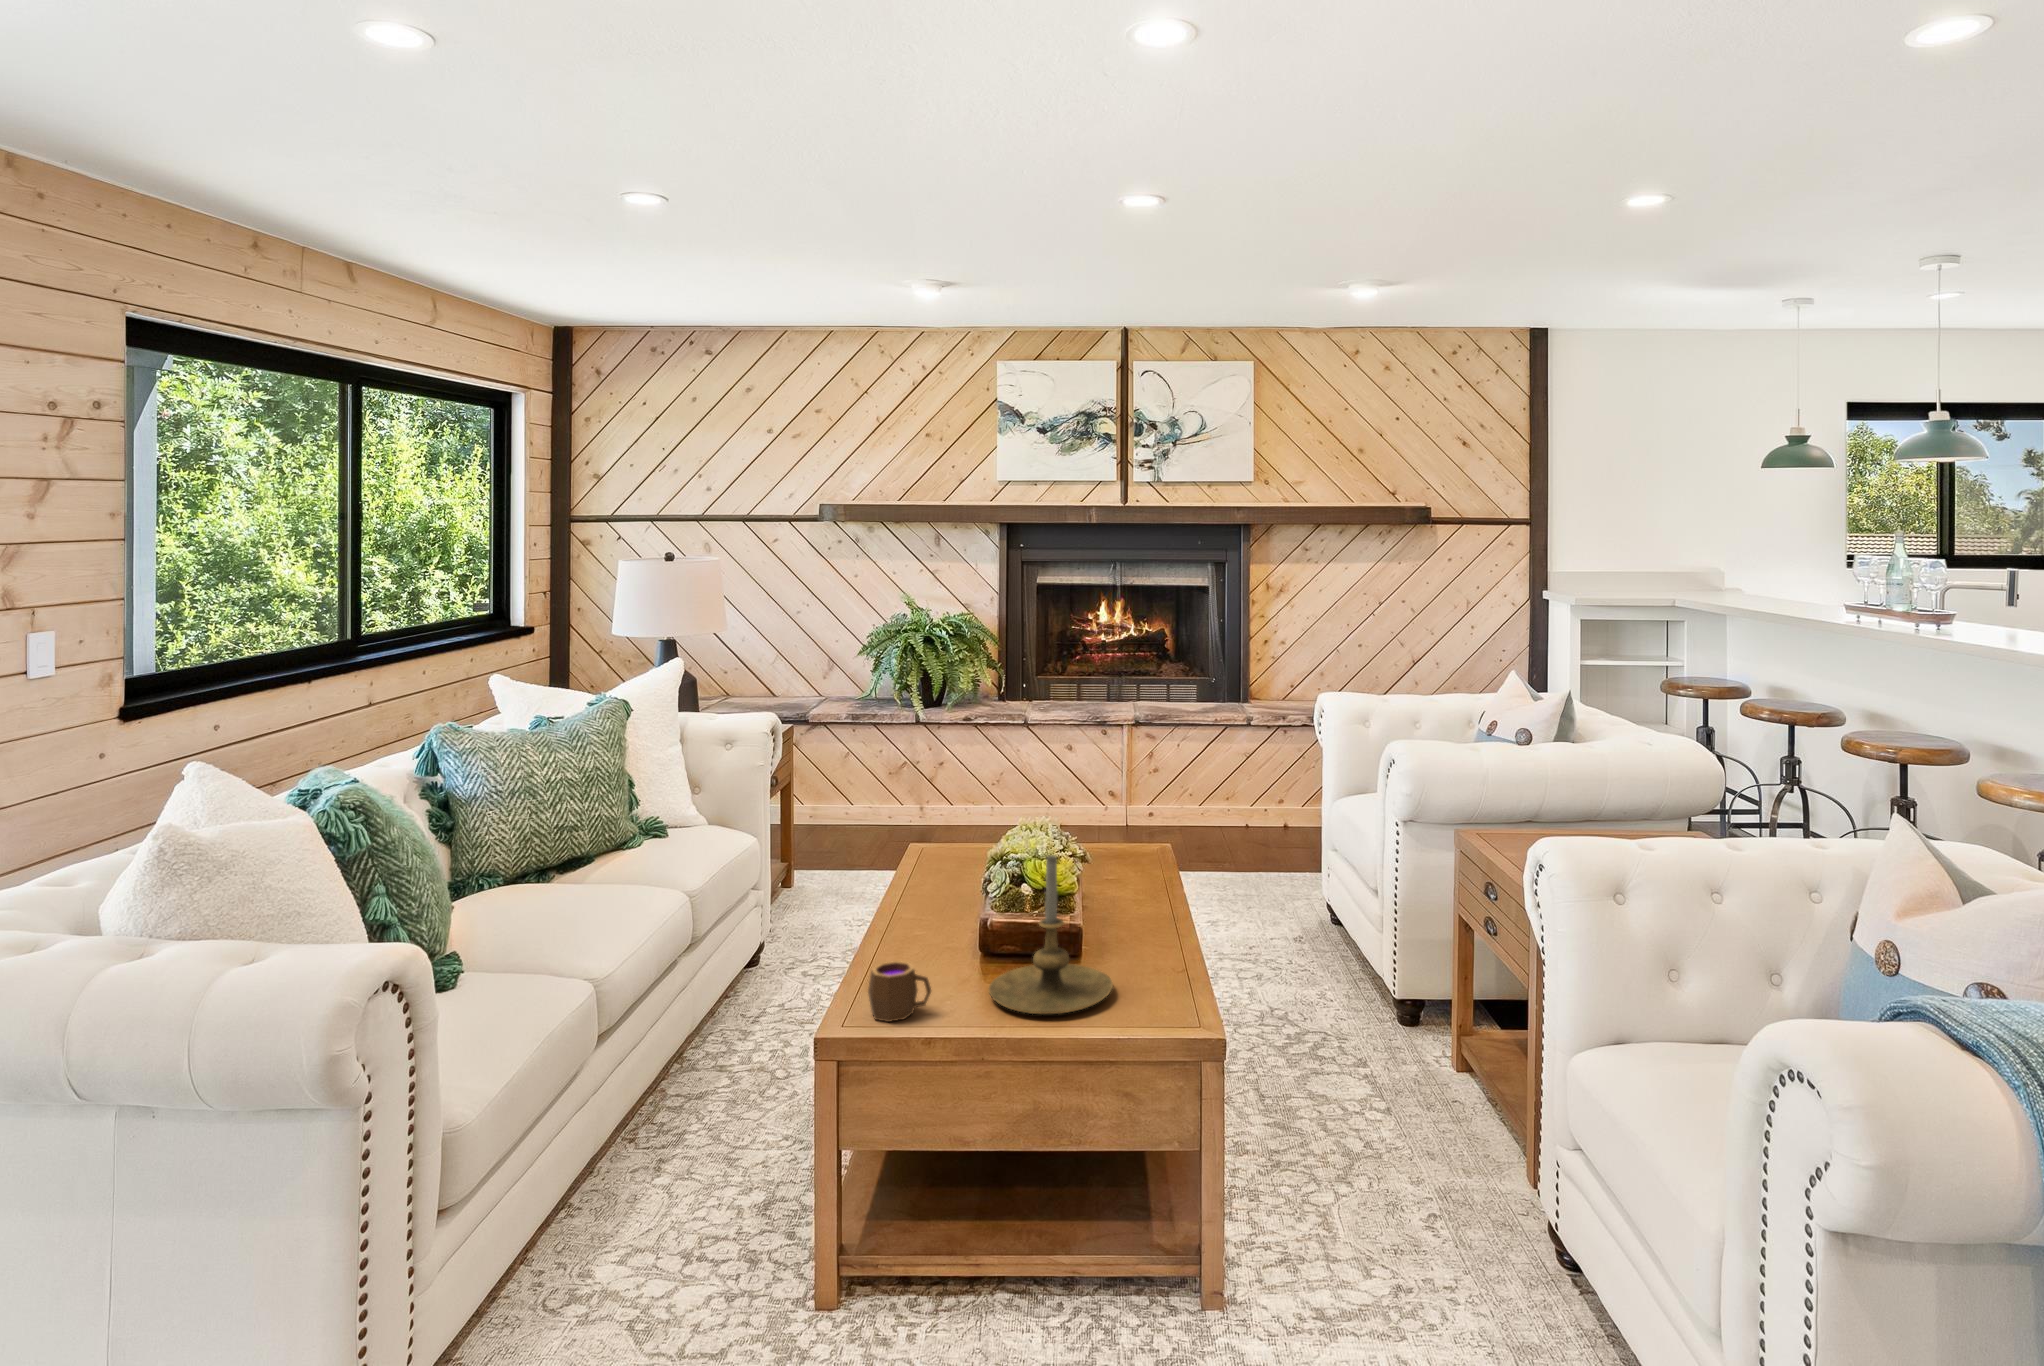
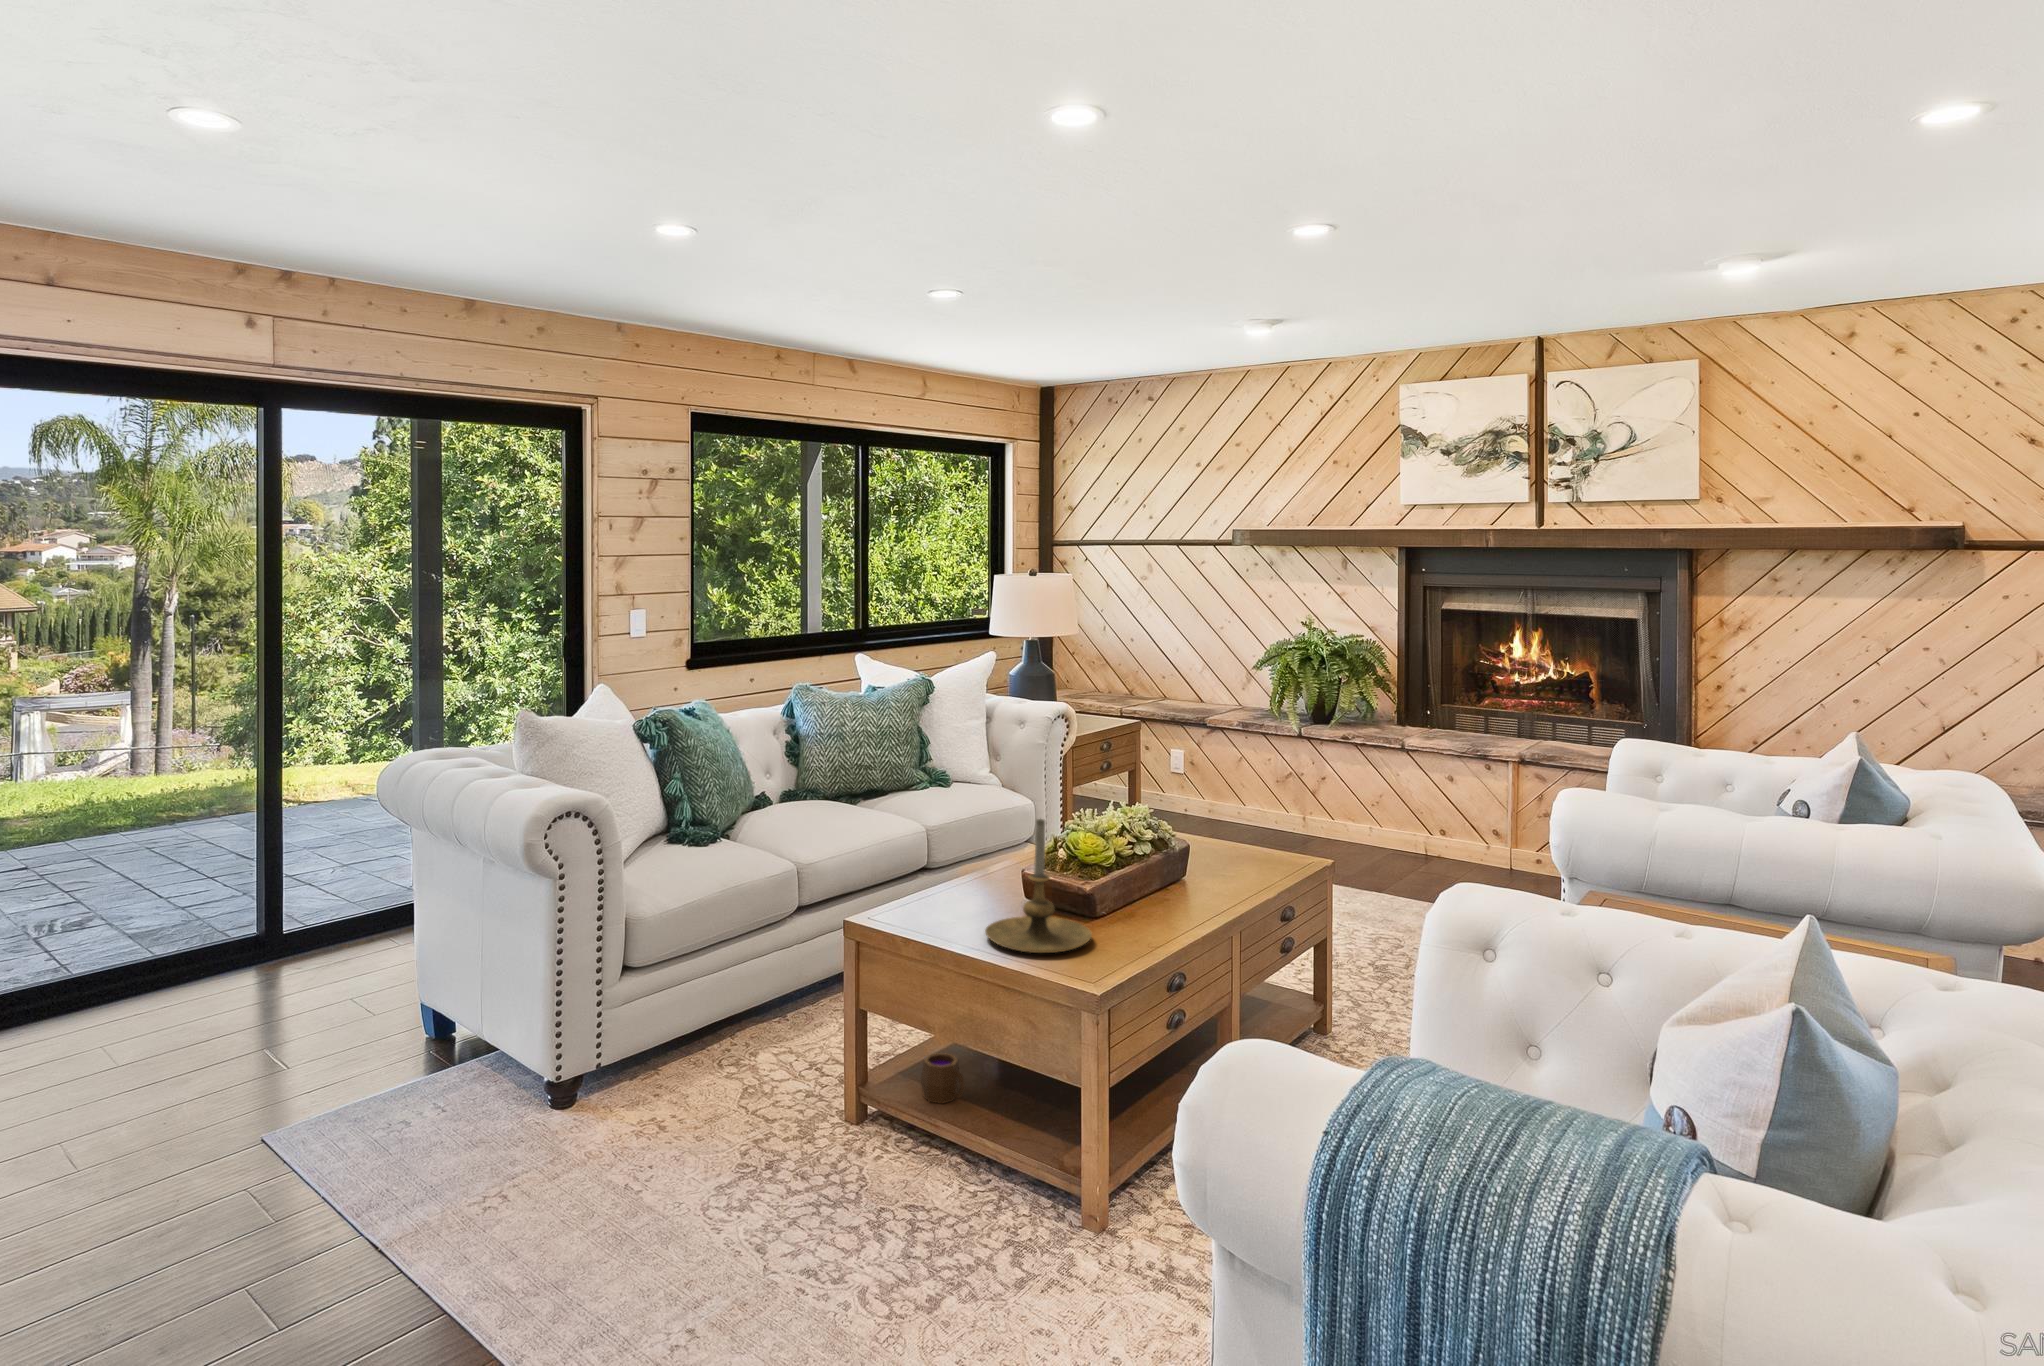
mug: present [868,961,931,1022] -> present [921,1053,965,1104]

